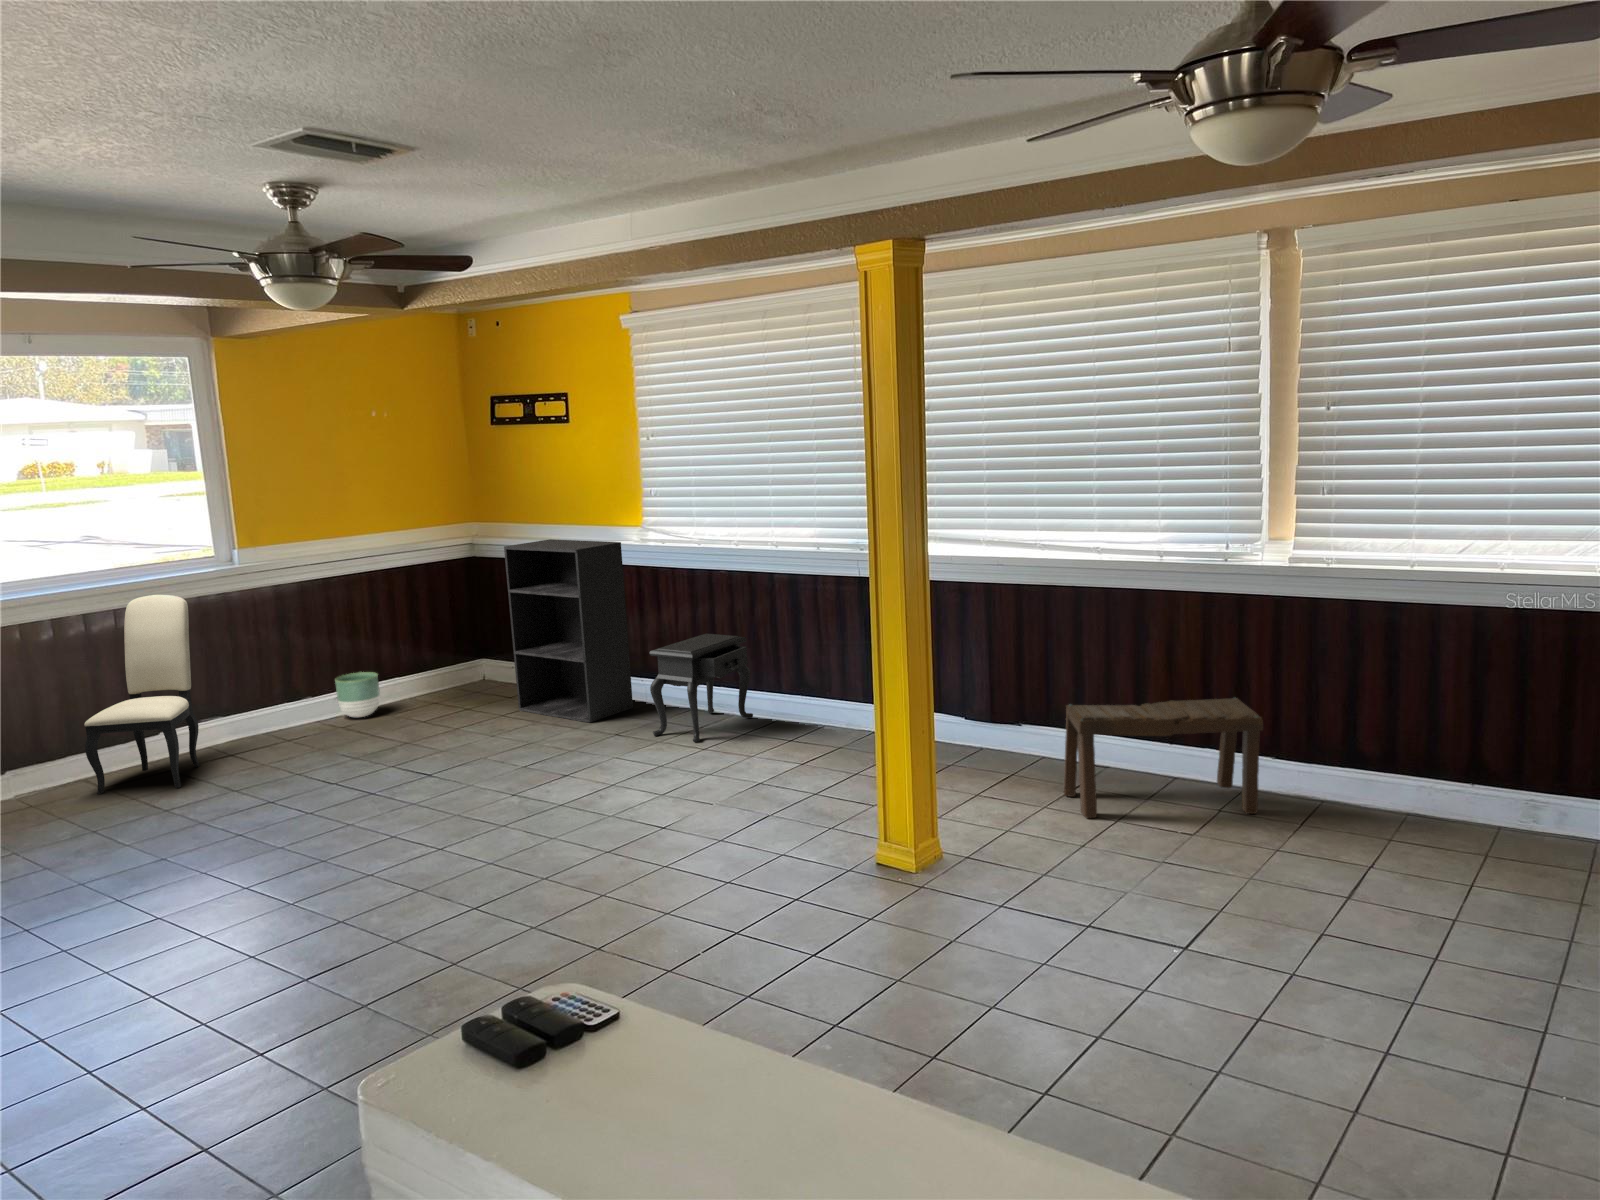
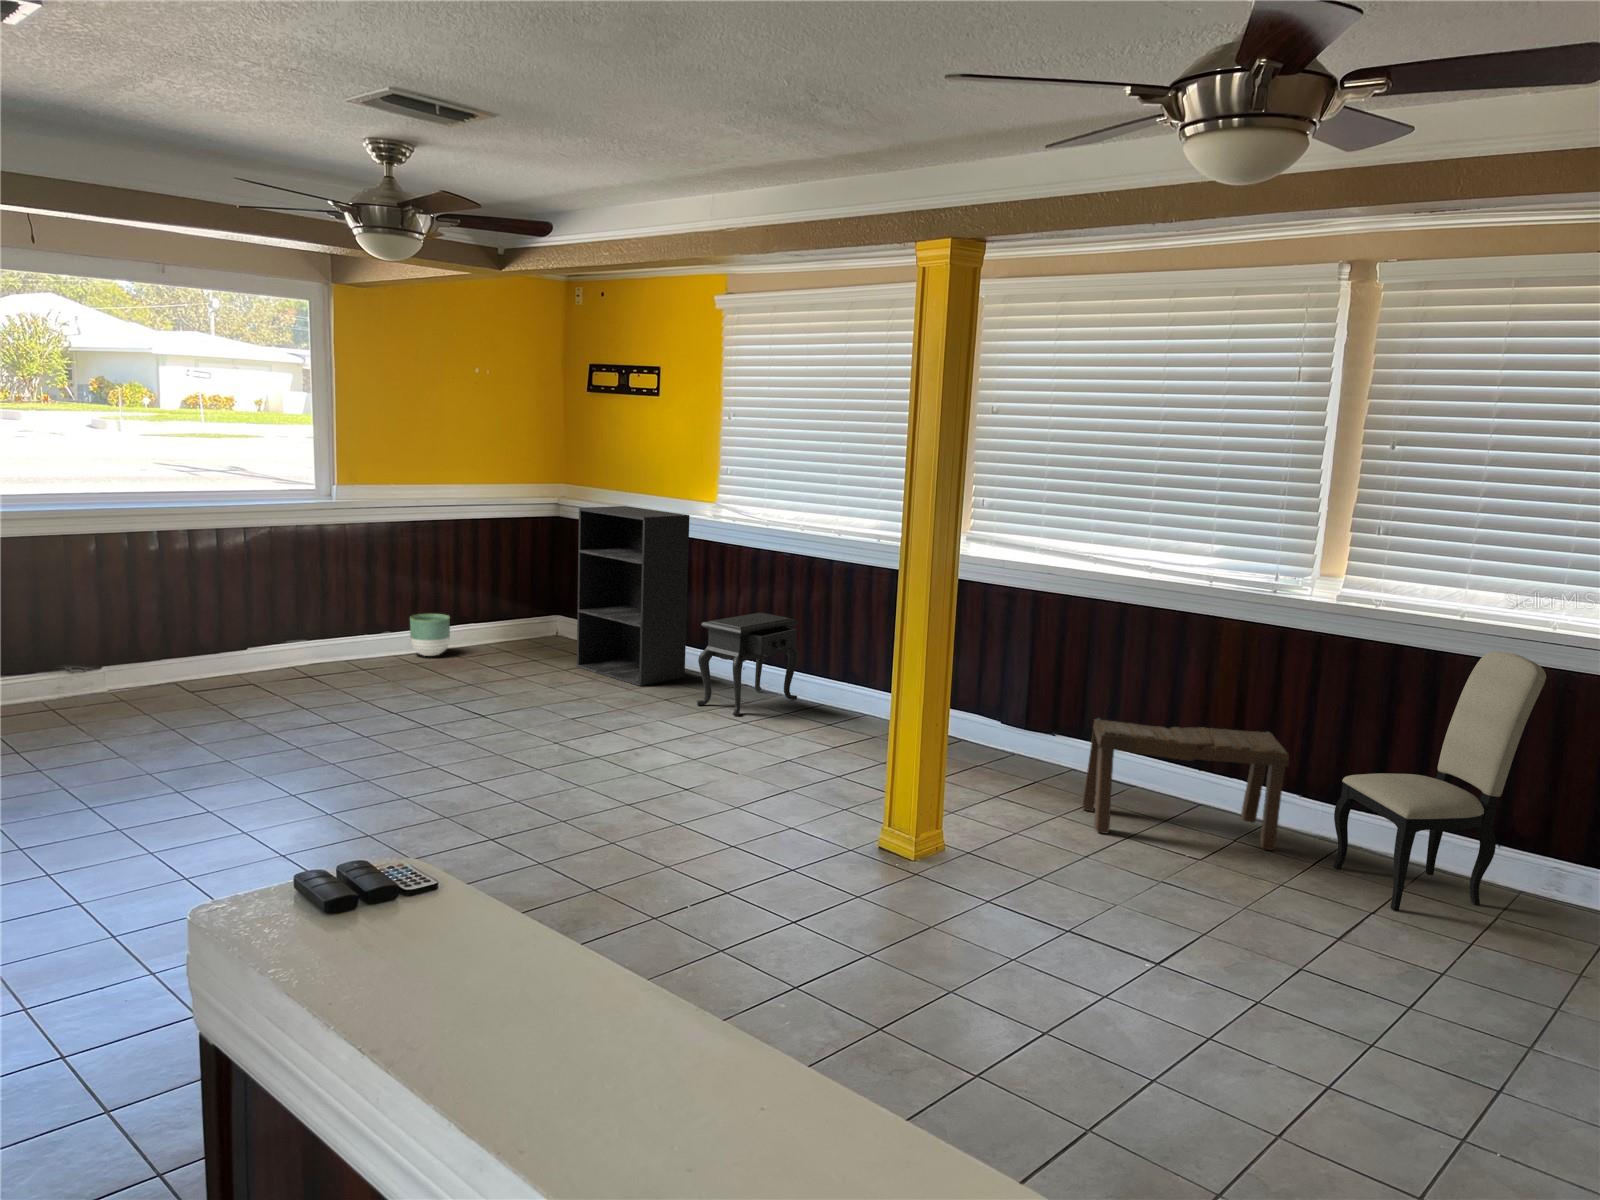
dining chair: present [84,595,200,794] -> present [1333,651,1546,911]

